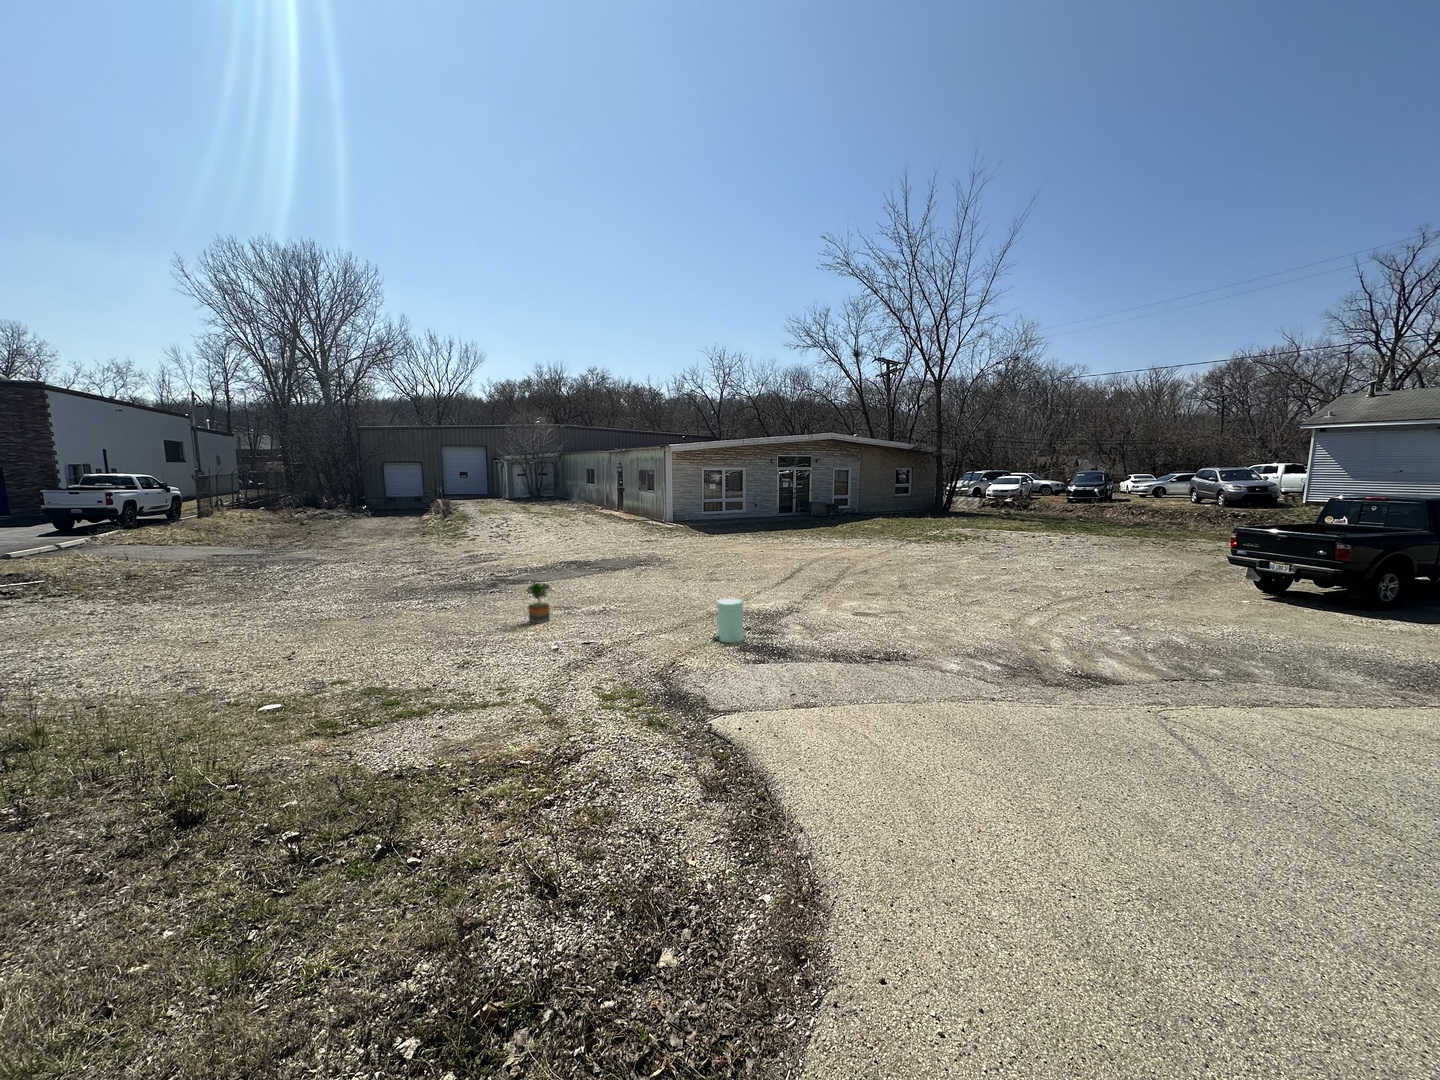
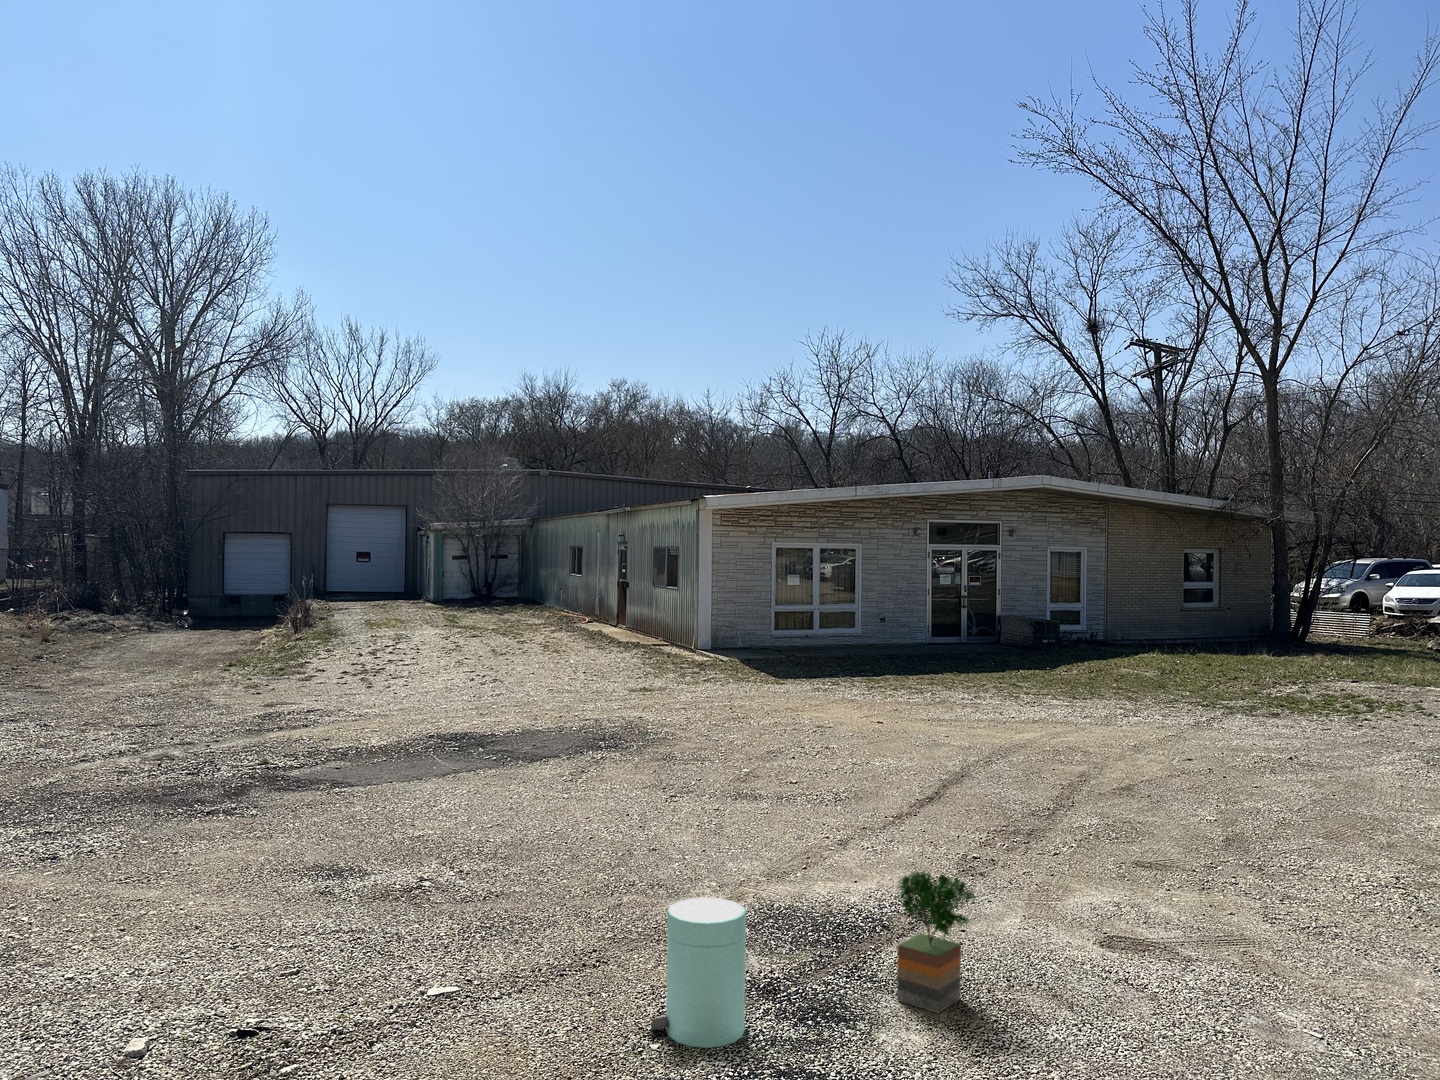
potted tree: present [527,583,552,624] -> present [897,871,976,1013]

